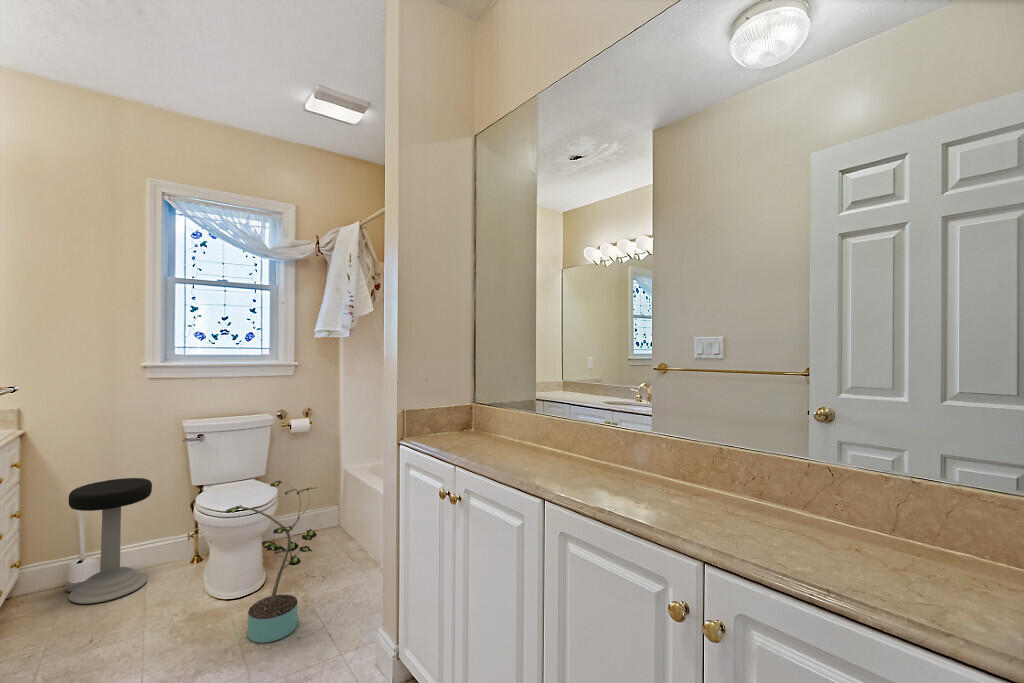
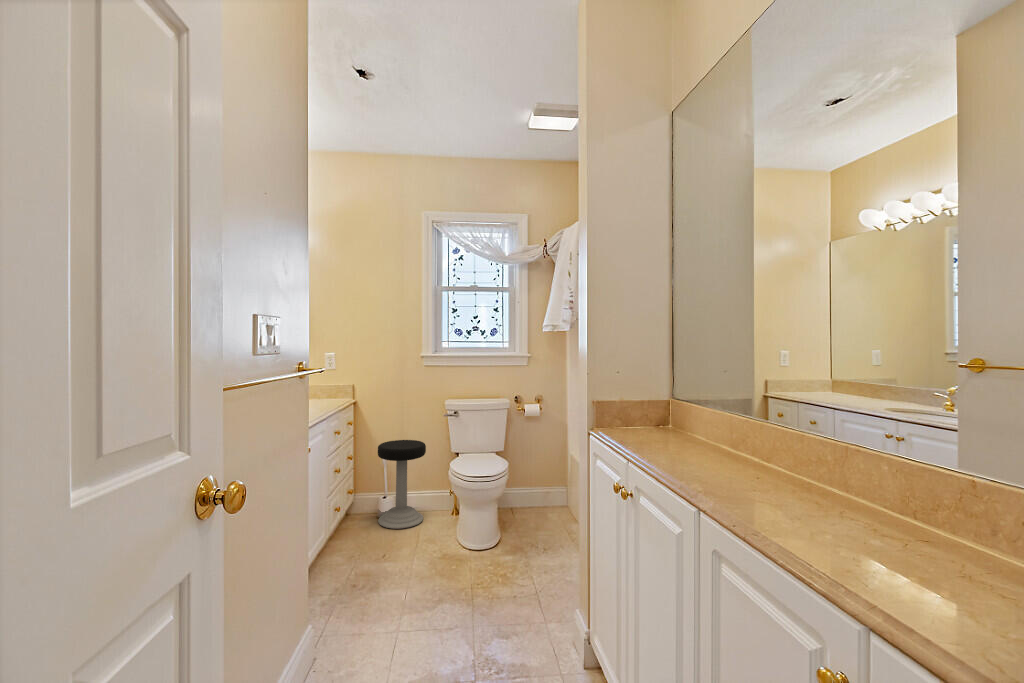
potted plant: present [226,481,317,643] -> none [461,456,533,593]

